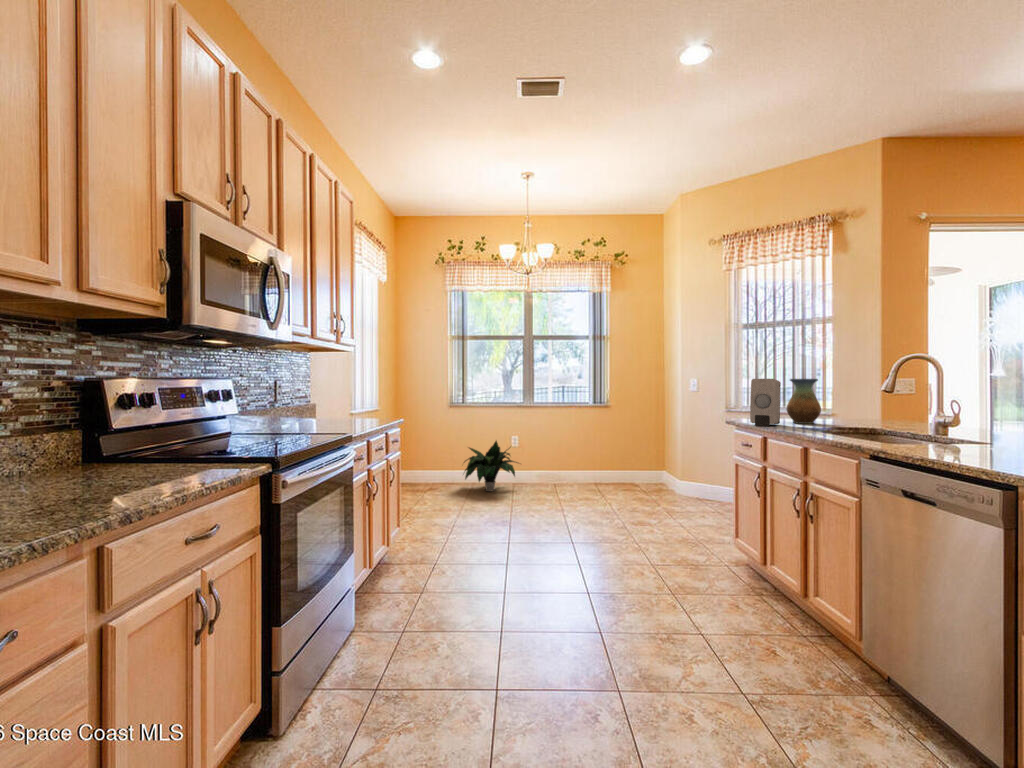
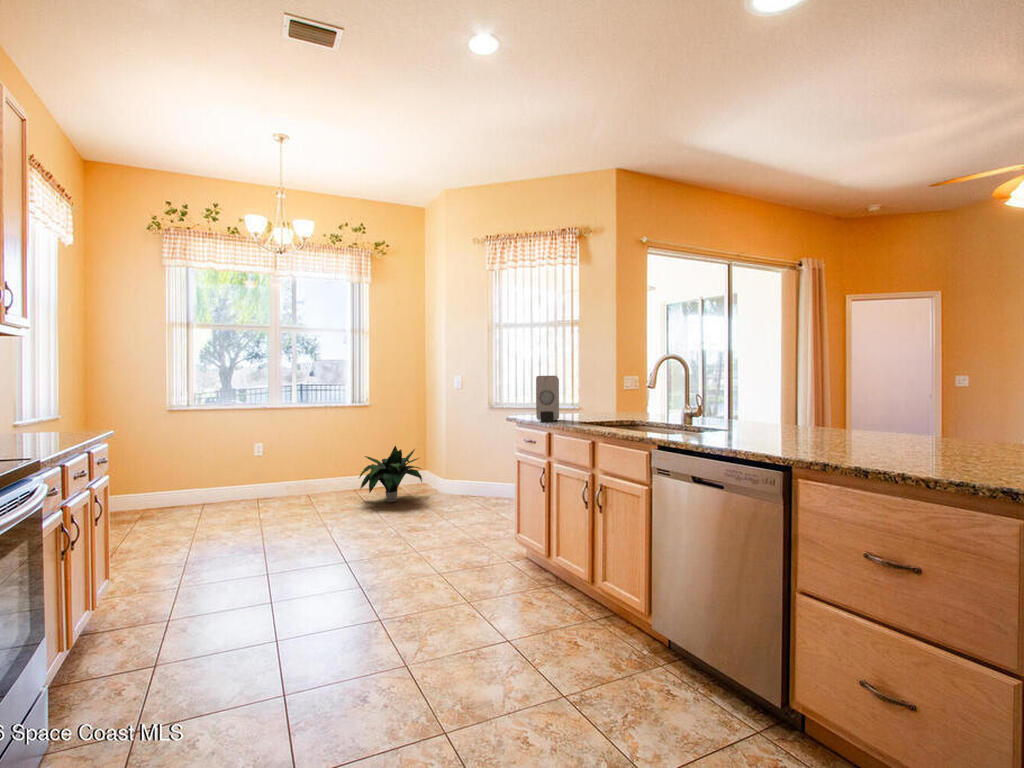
vase: present [787,379,821,424] -> none [561,375,589,417]
potted plant: present [464,441,517,491] -> present [359,446,422,502]

